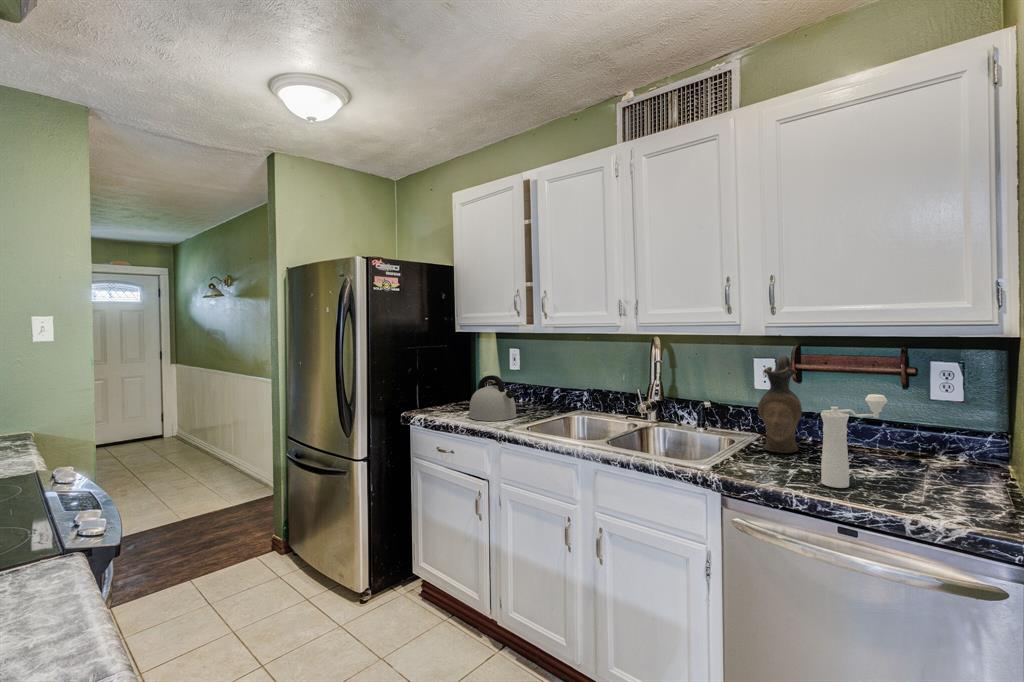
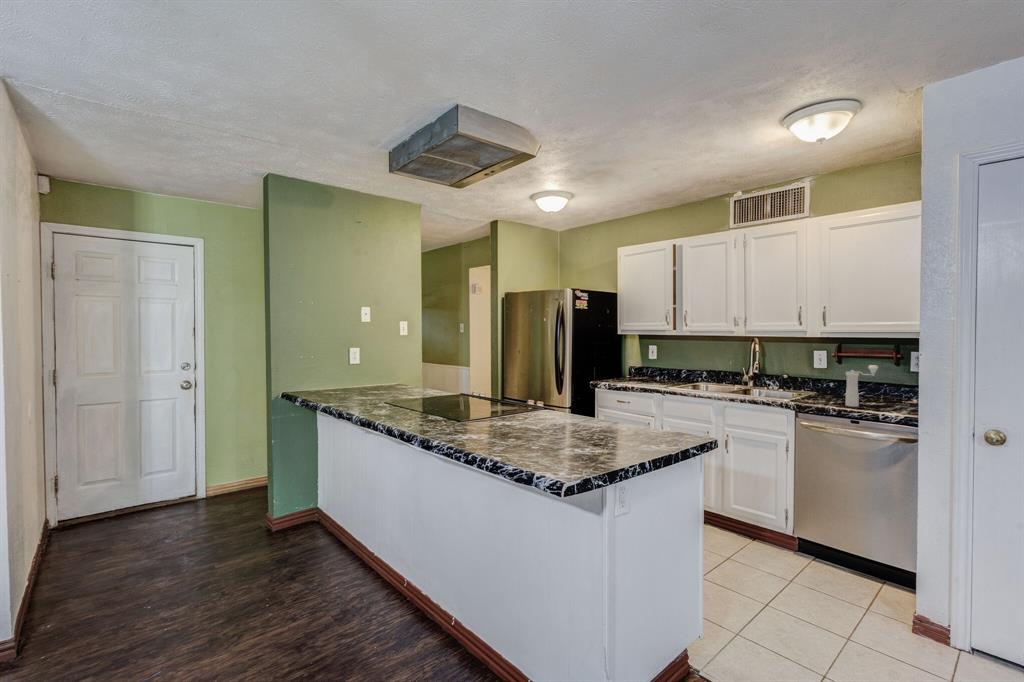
ceramic pitcher: present [758,356,802,453] -> none [816,348,839,398]
kettle: present [469,375,517,421] -> none [633,359,664,386]

